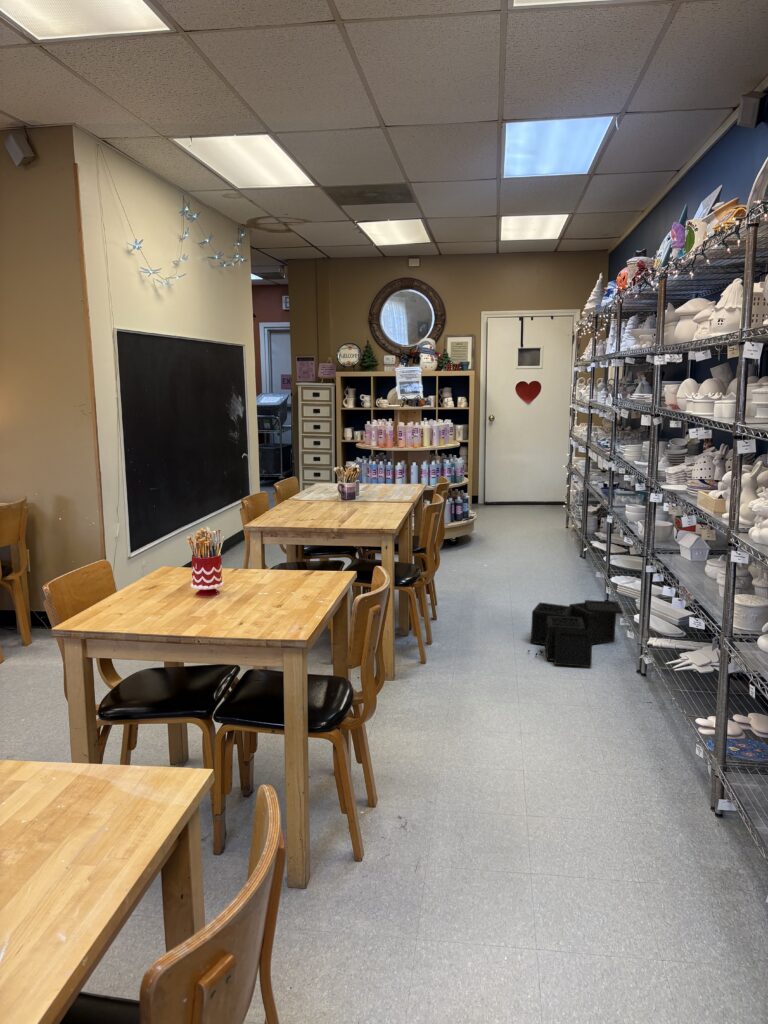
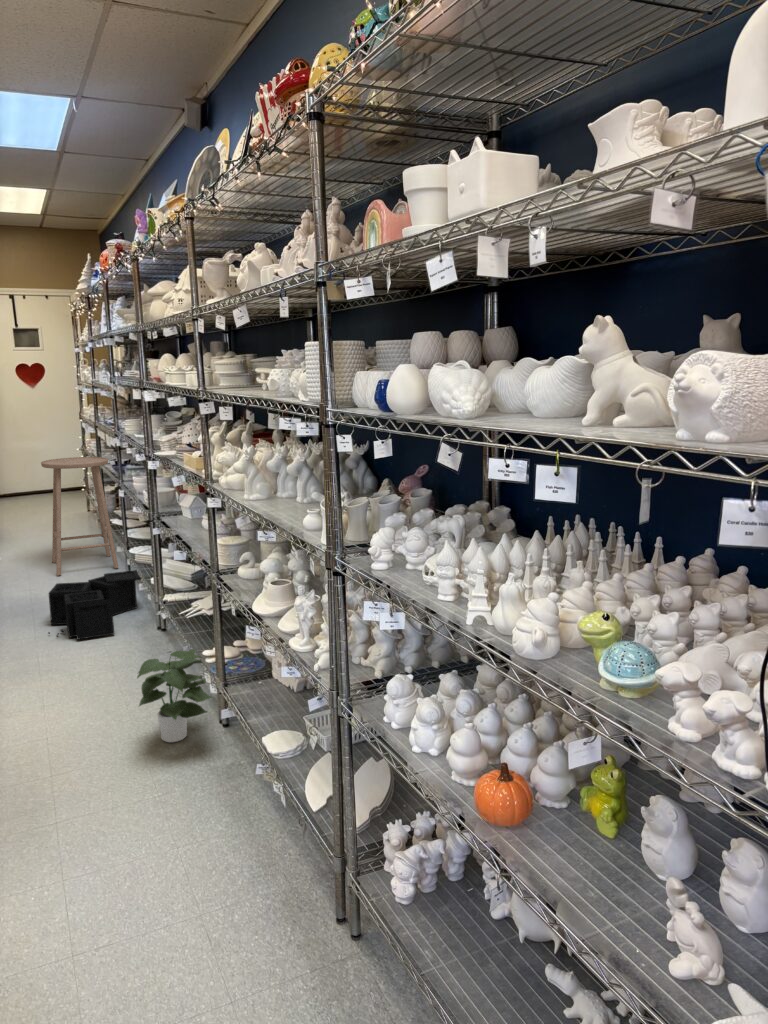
stool: none [533,477,599,593] -> present [41,457,118,576]
potted plant: none [621,711,710,816] -> present [137,649,212,742]

